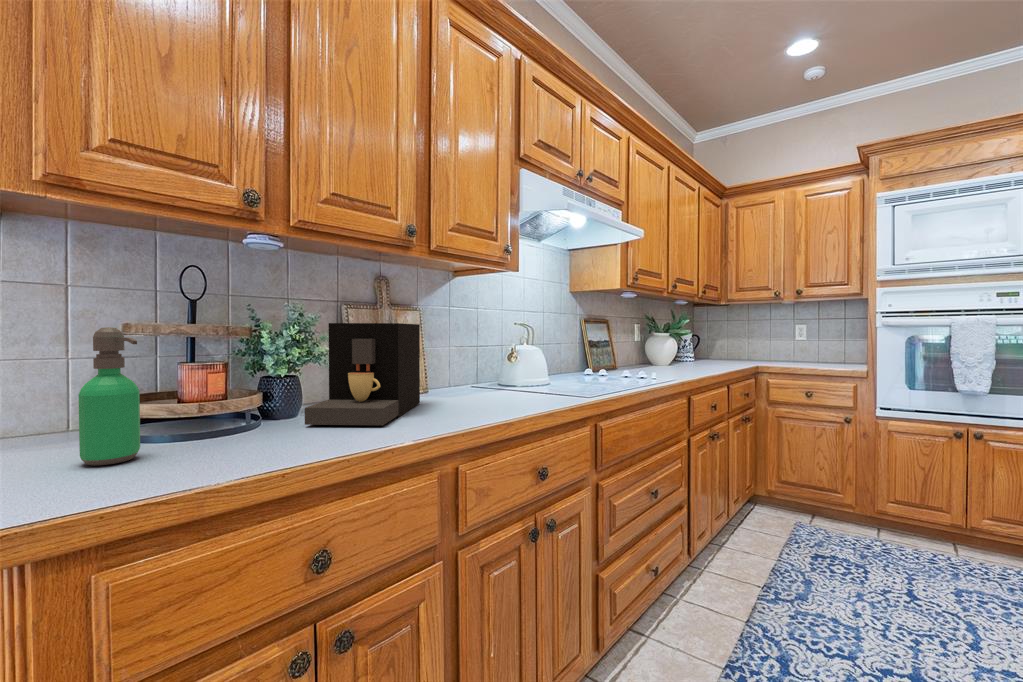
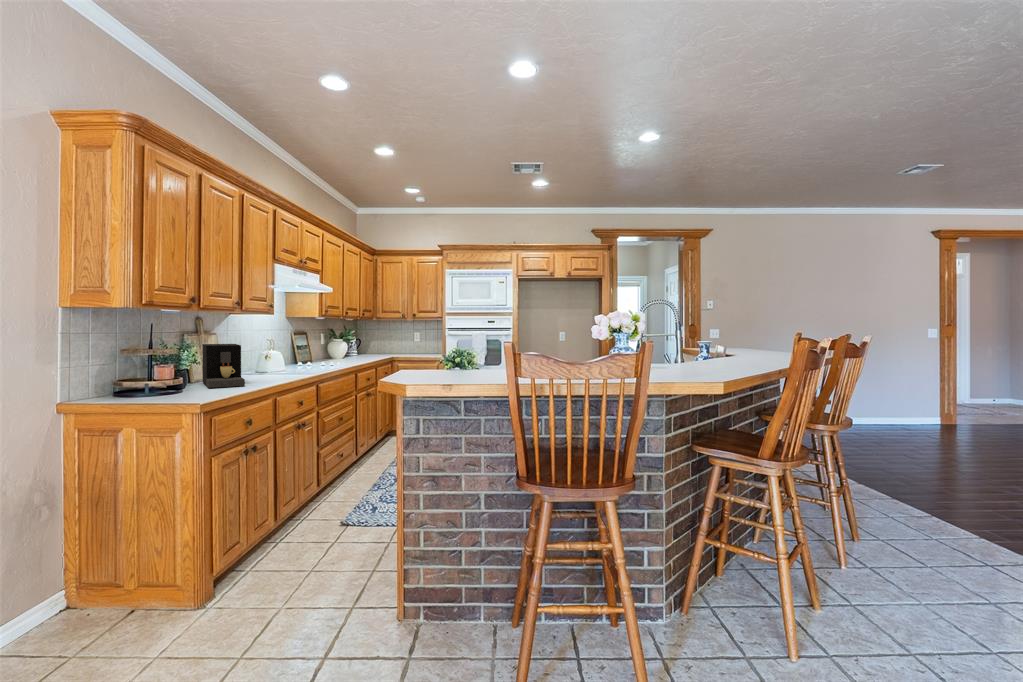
soap dispenser: present [78,327,140,465] -> none [161,353,185,398]

